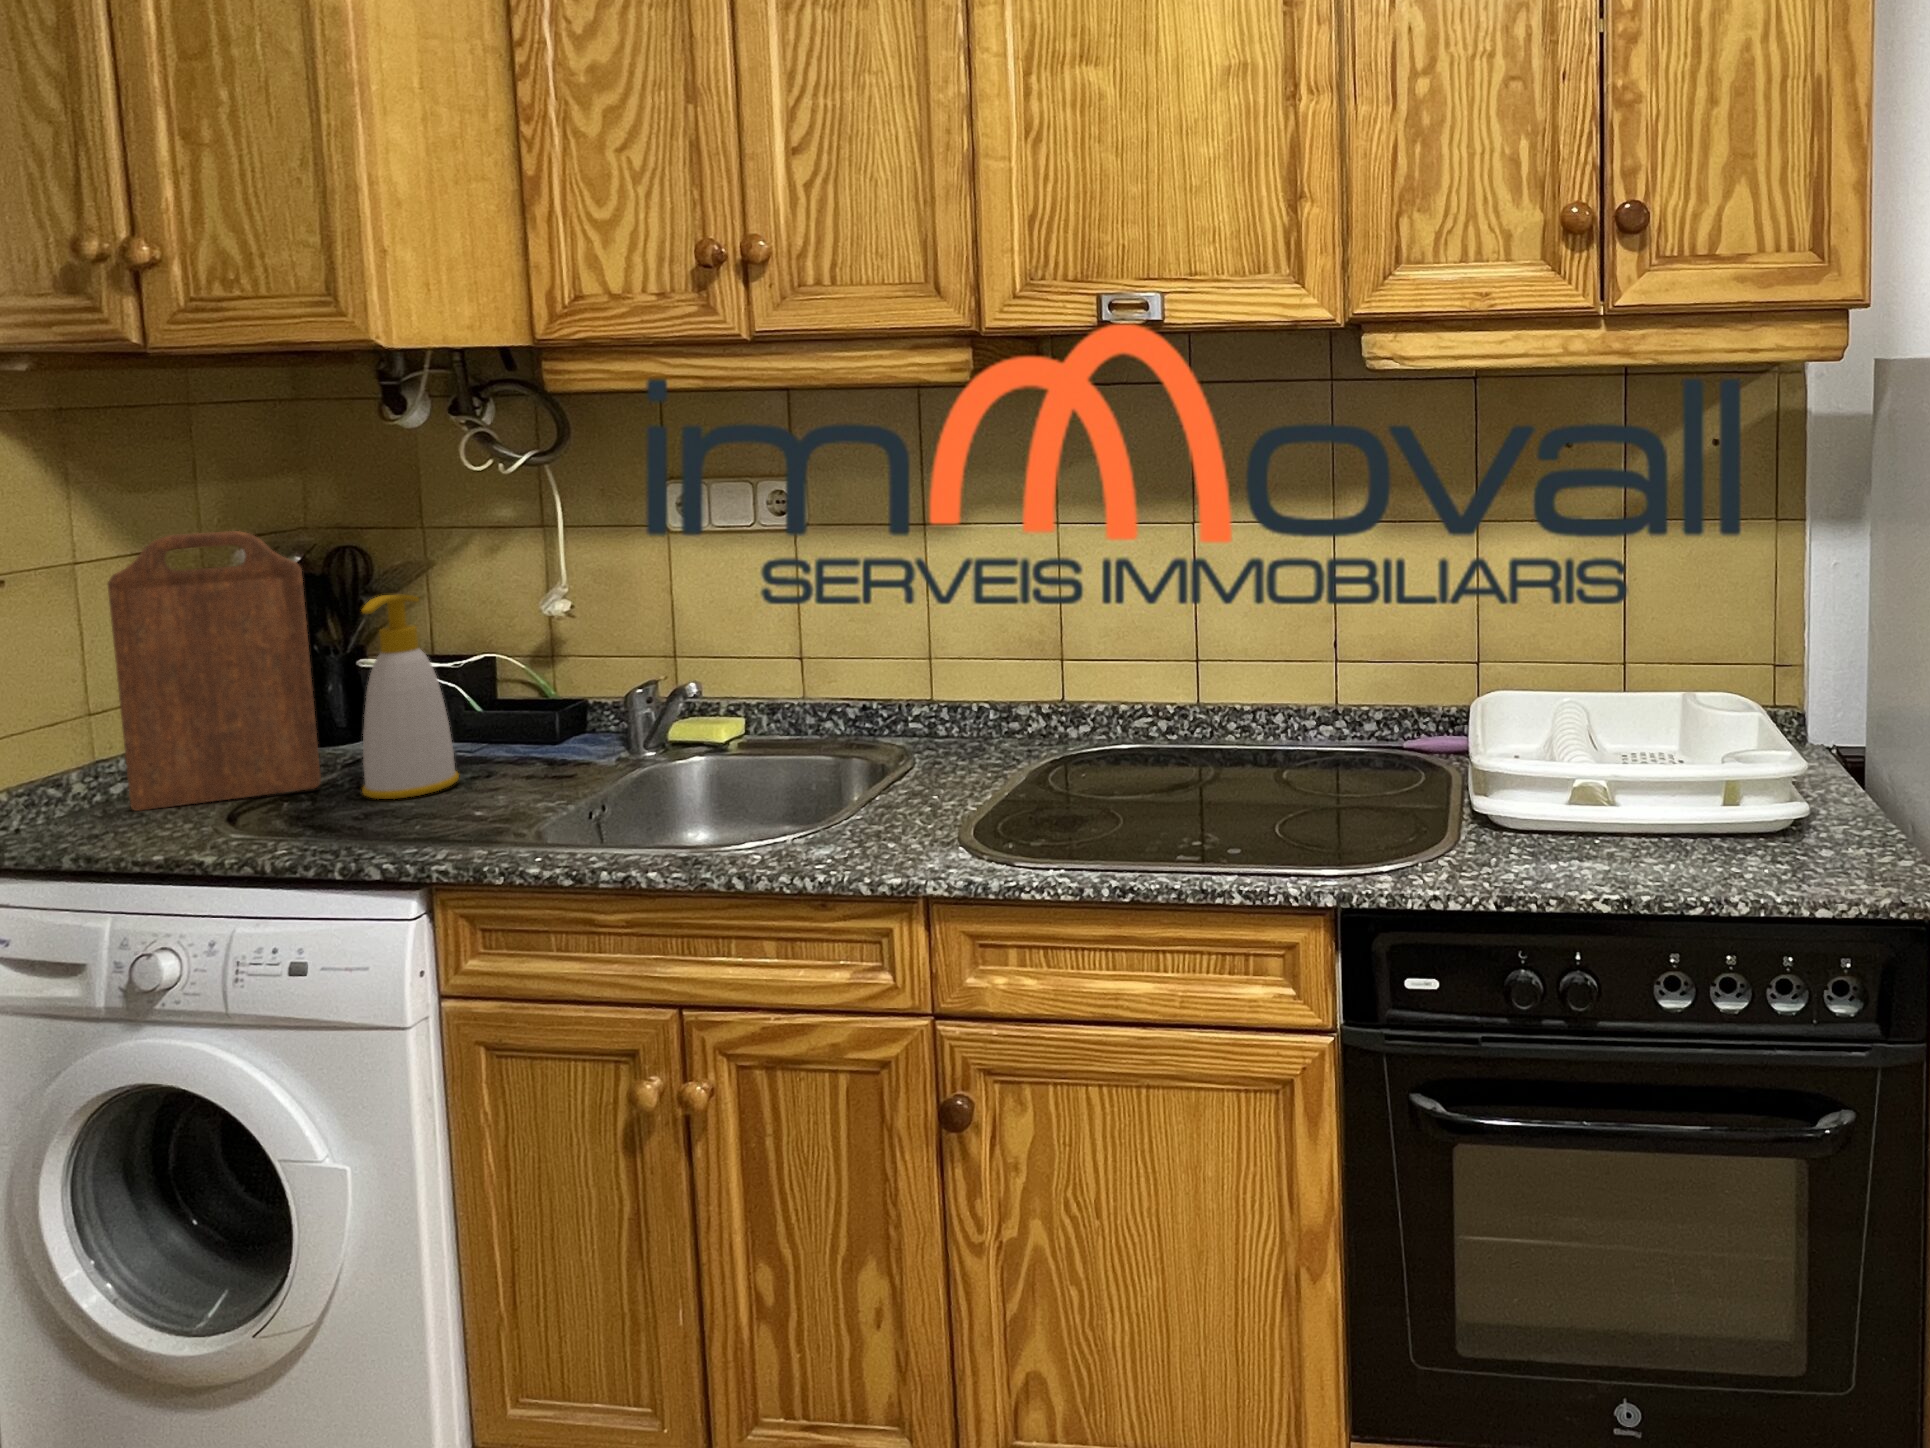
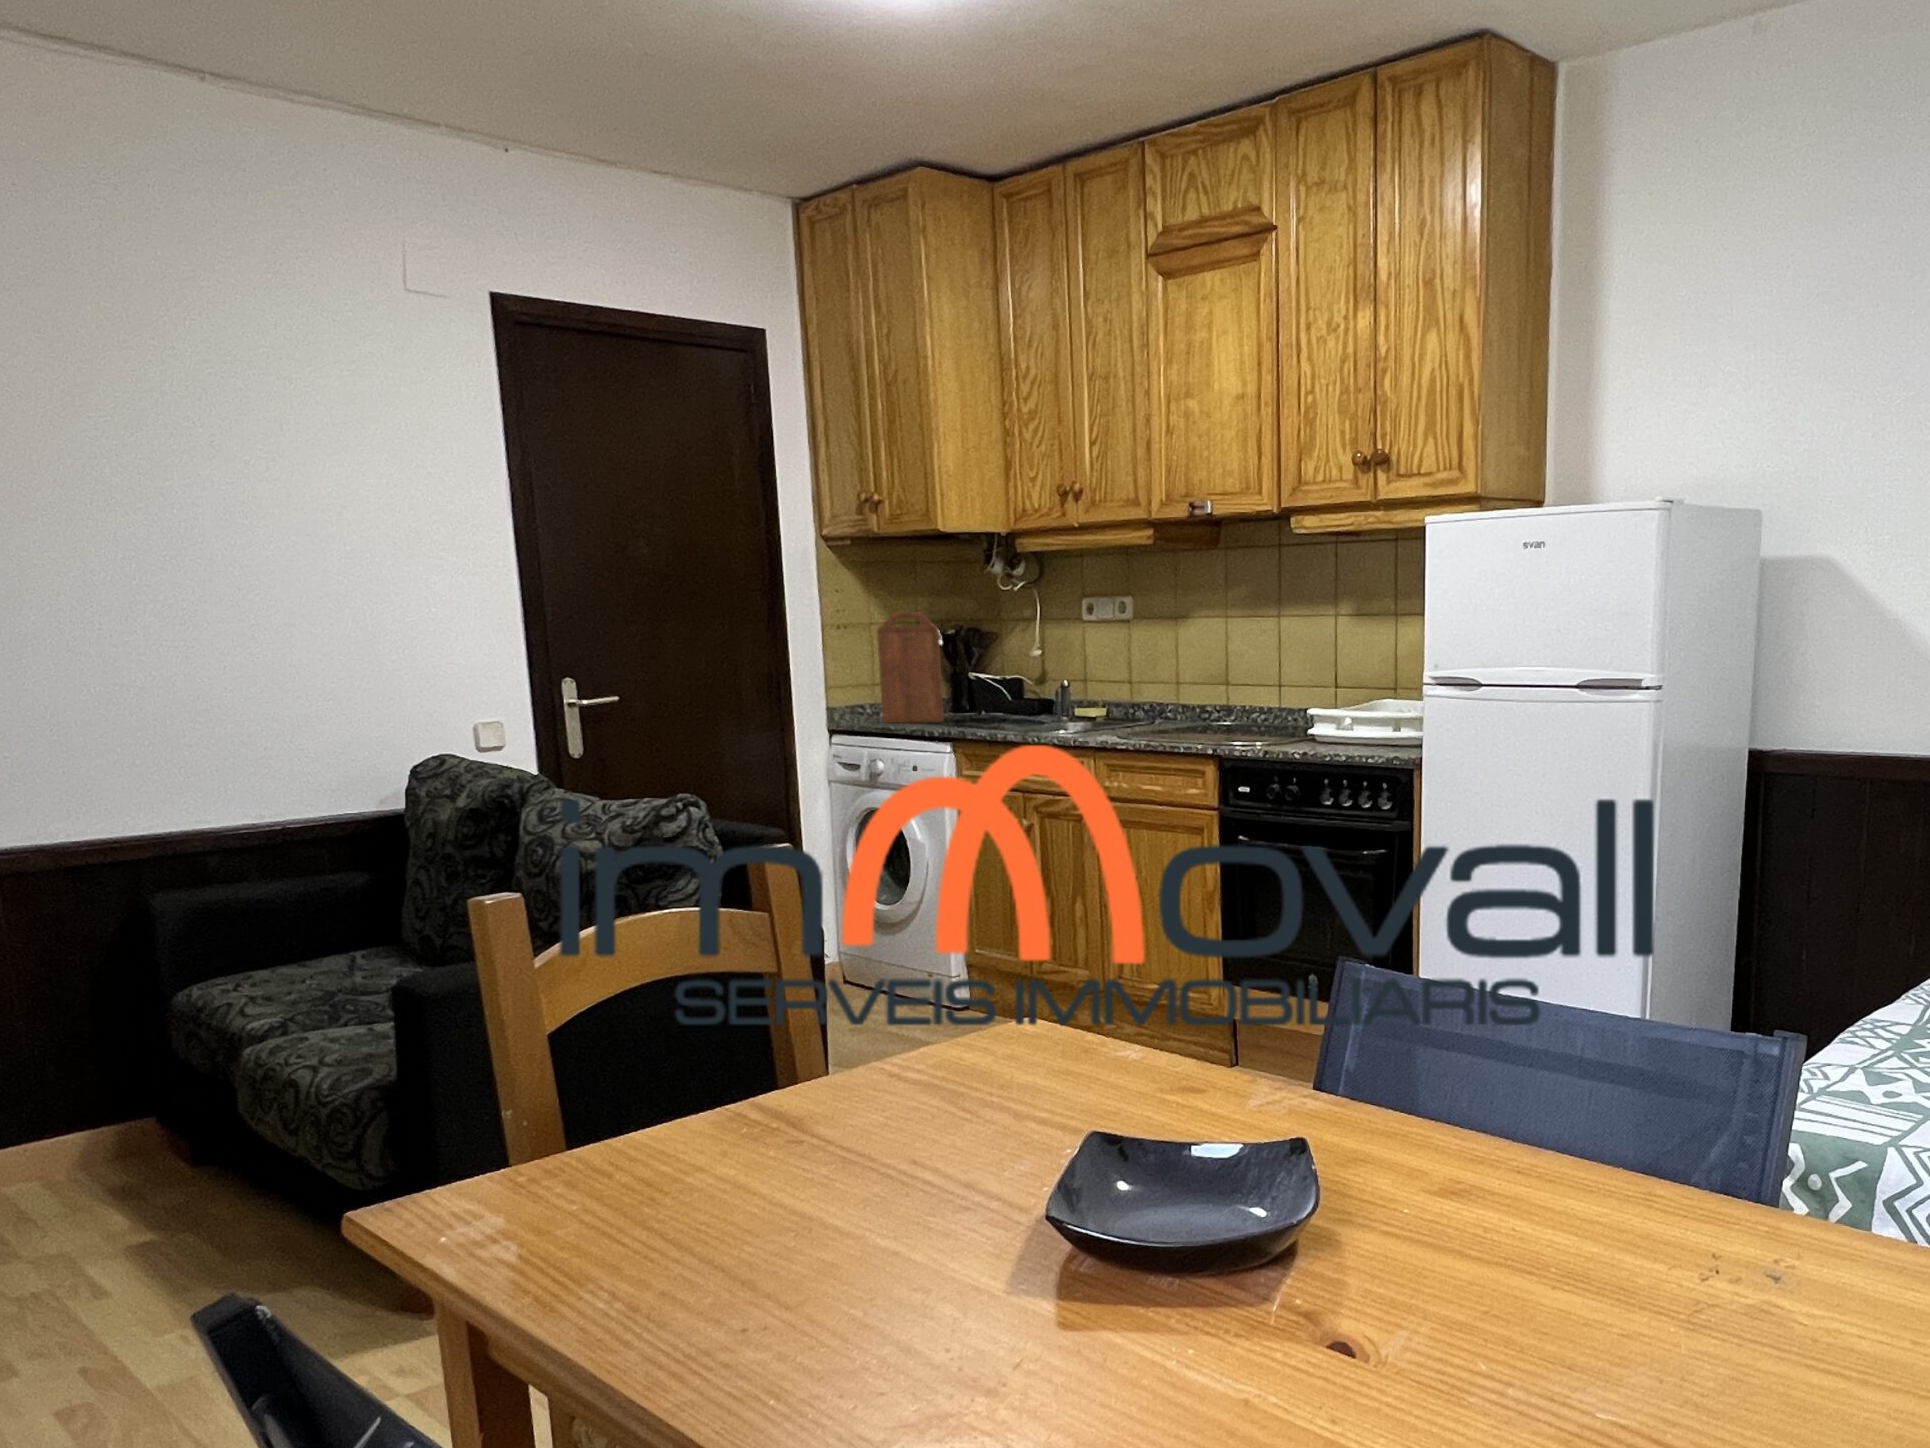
soap bottle: present [362,595,459,799] -> none [953,641,990,725]

